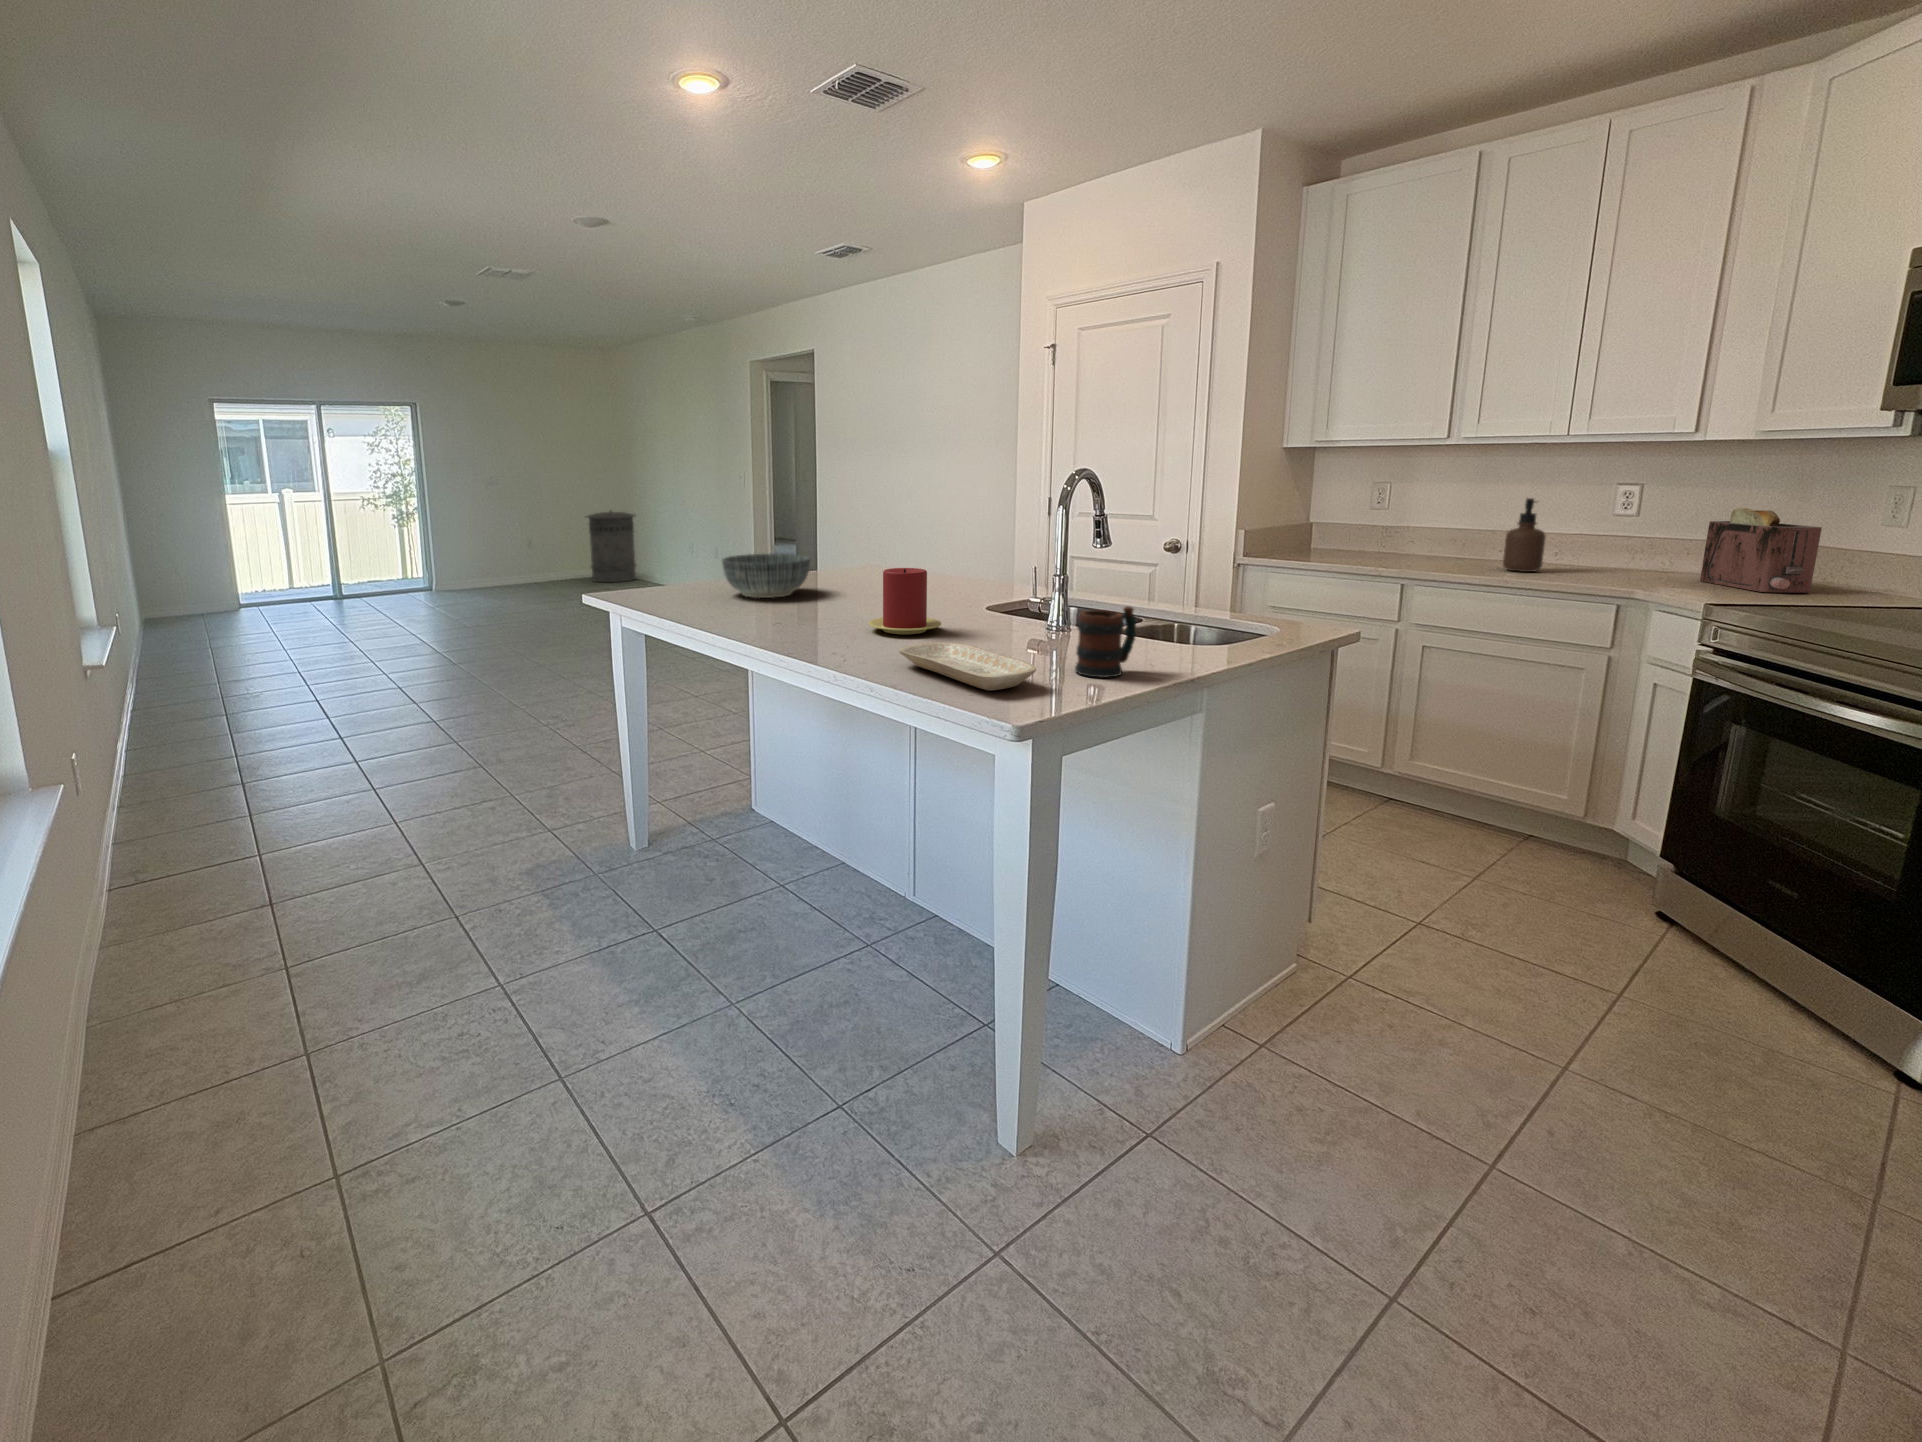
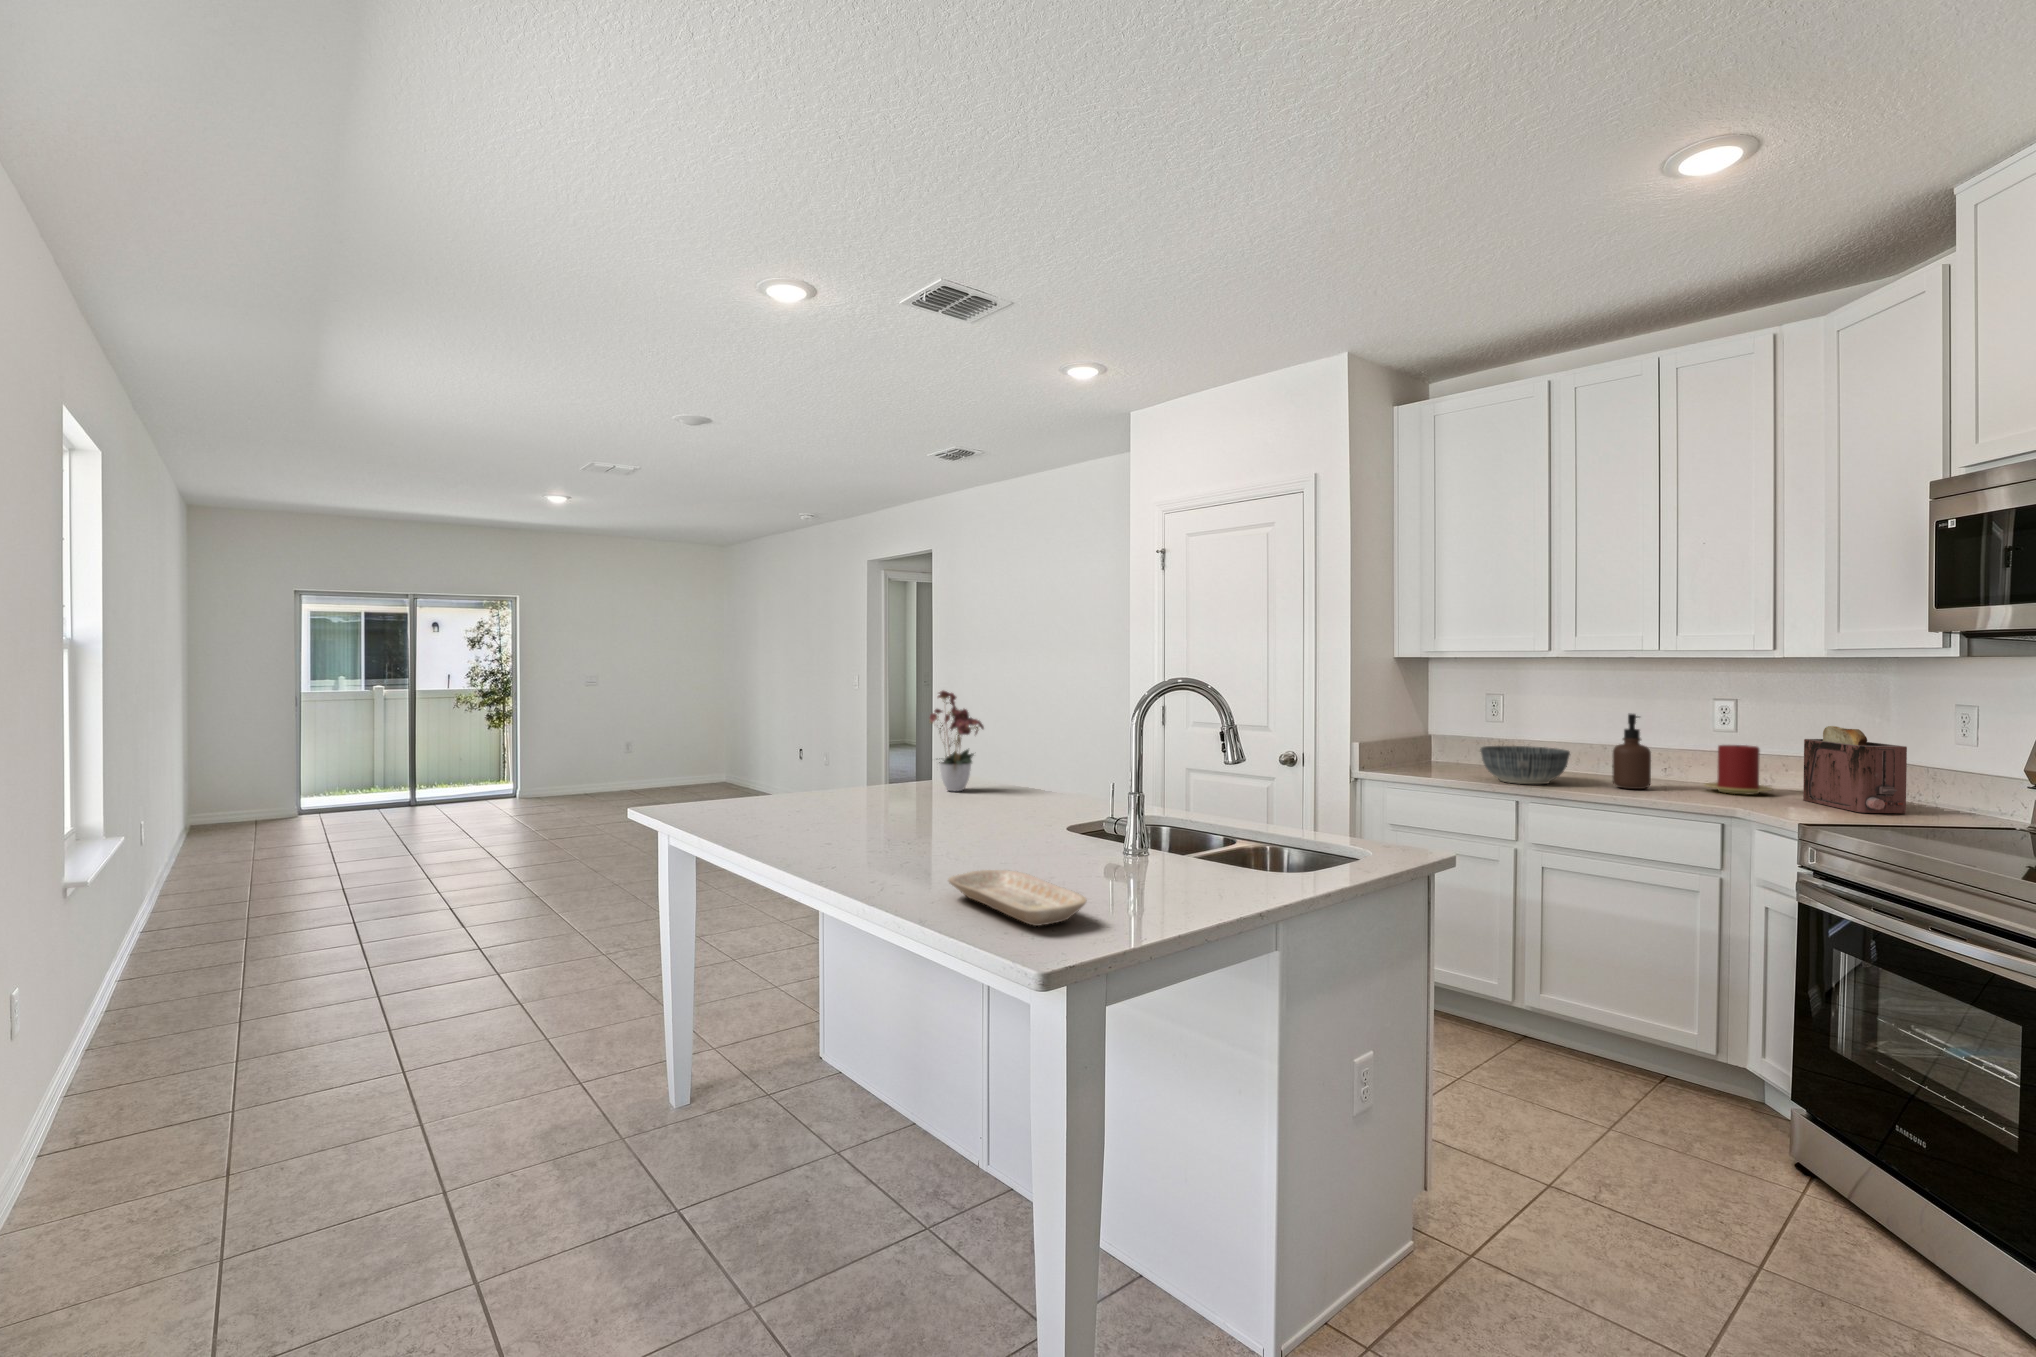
flower arrangement: none [841,477,902,576] -> present [930,691,984,791]
trash can: present [586,511,636,582] -> none [678,712,737,792]
bowl: present [722,554,811,598] -> present [1480,746,1570,784]
candle: present [869,568,941,634] -> present [1705,745,1772,795]
mug: present [1075,606,1136,677] -> none [1136,831,1200,910]

